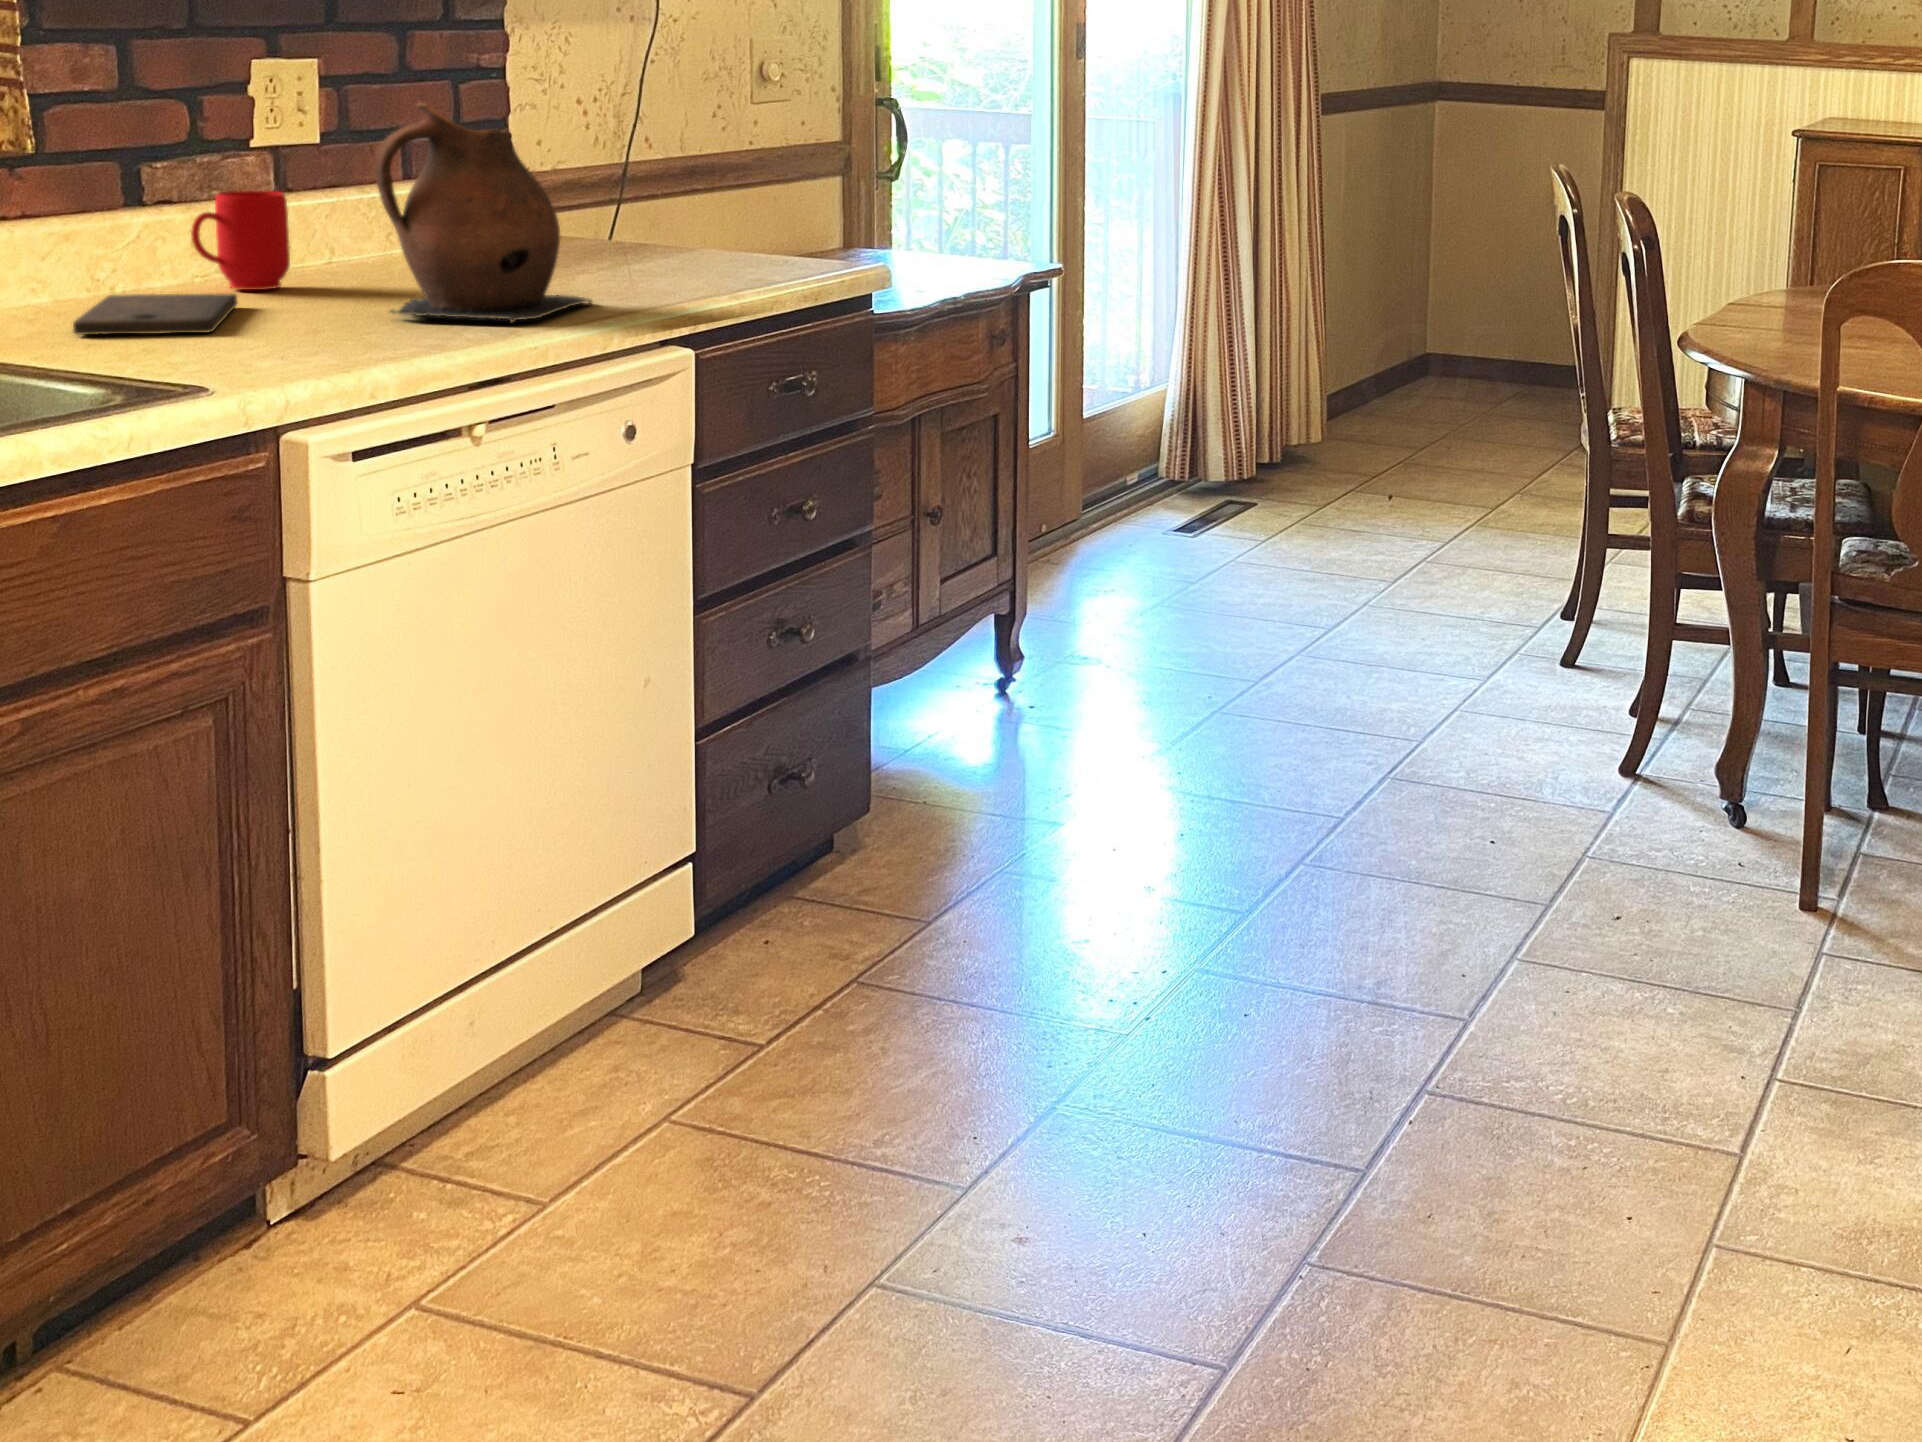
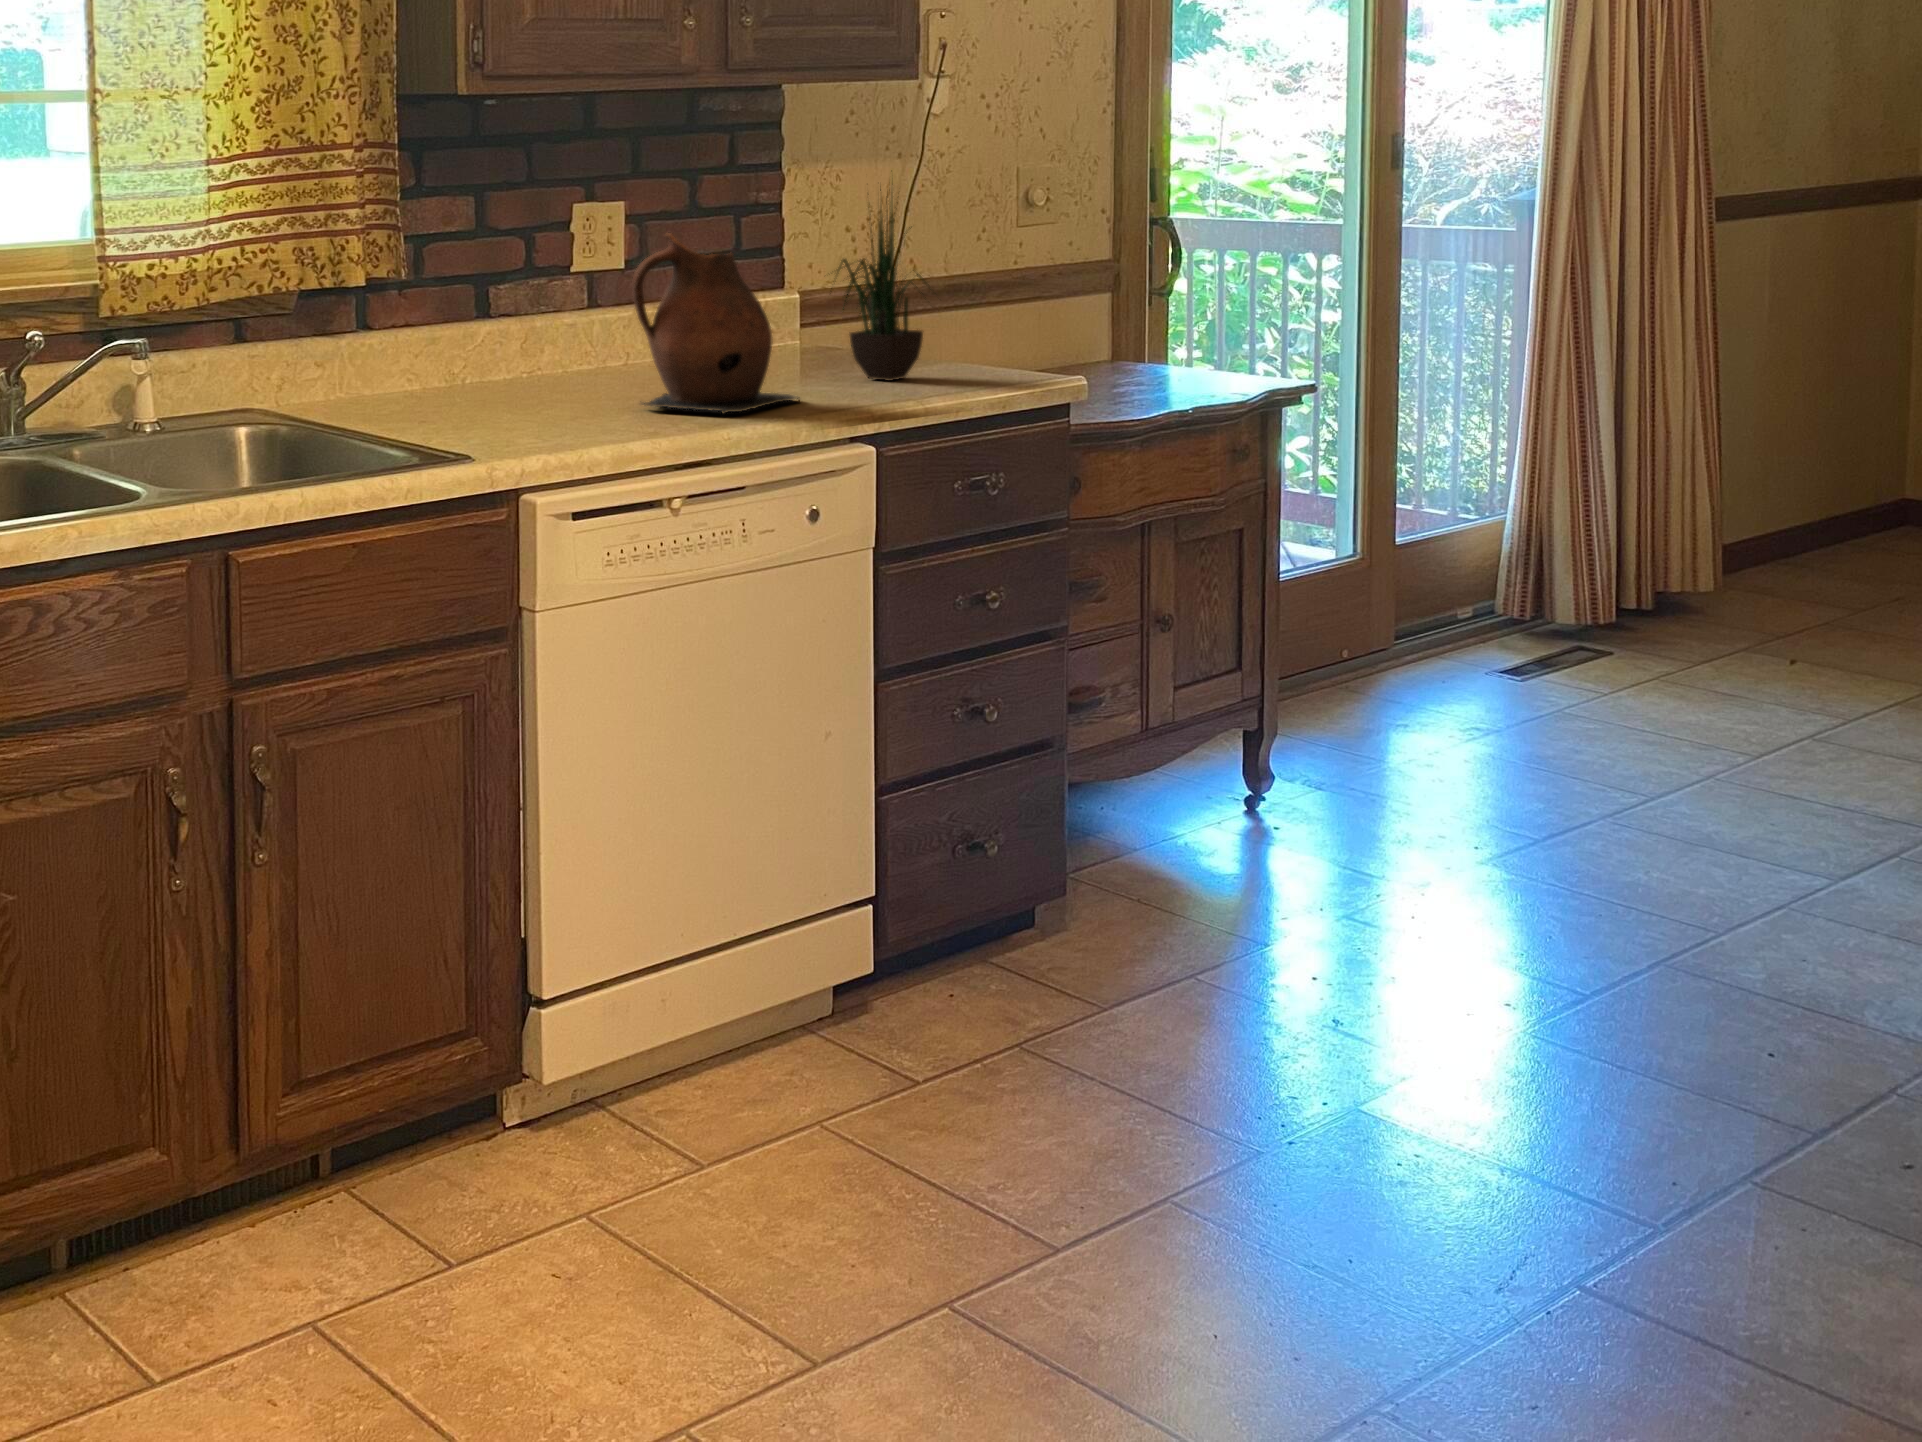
potted plant: none [587,18,733,276] -> present [831,189,923,380]
mug: present [191,190,290,290] -> none [521,307,590,386]
cutting board: present [73,294,237,335] -> none [421,387,543,416]

